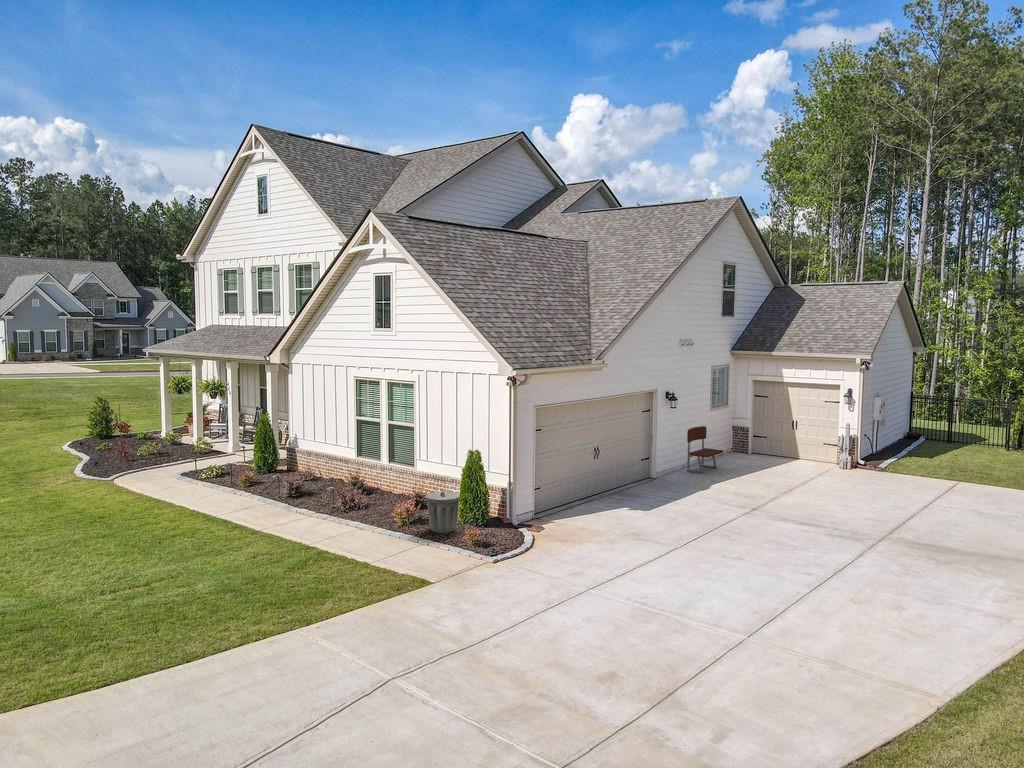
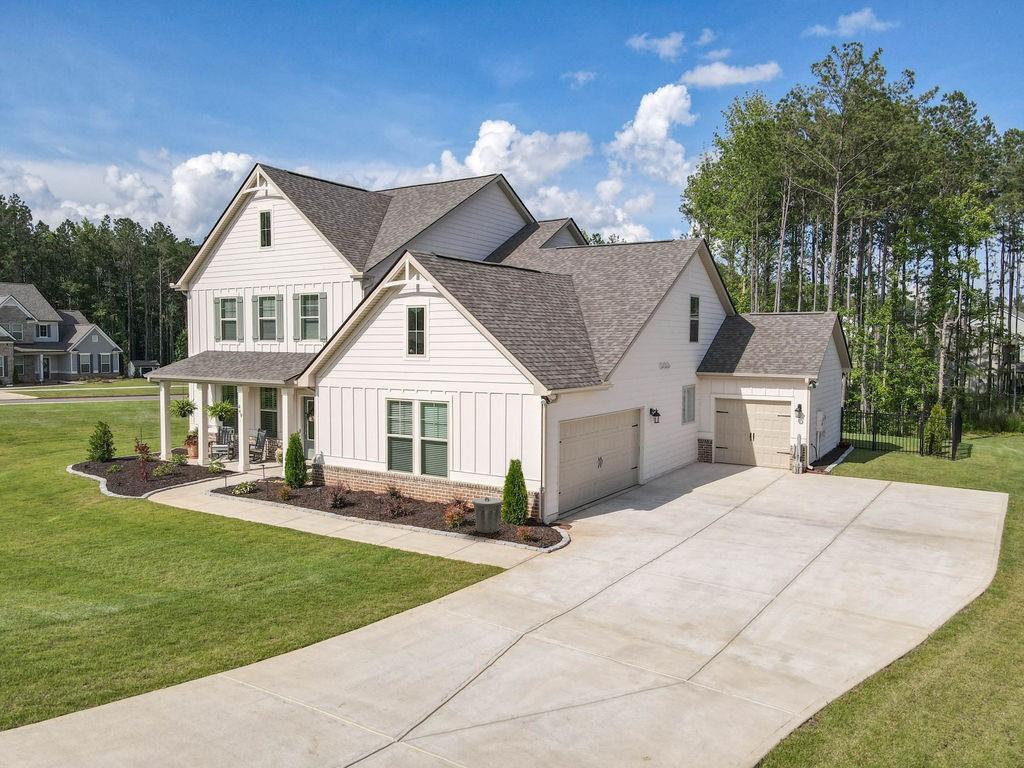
bench: present [687,426,723,473] -> none [666,438,696,479]

